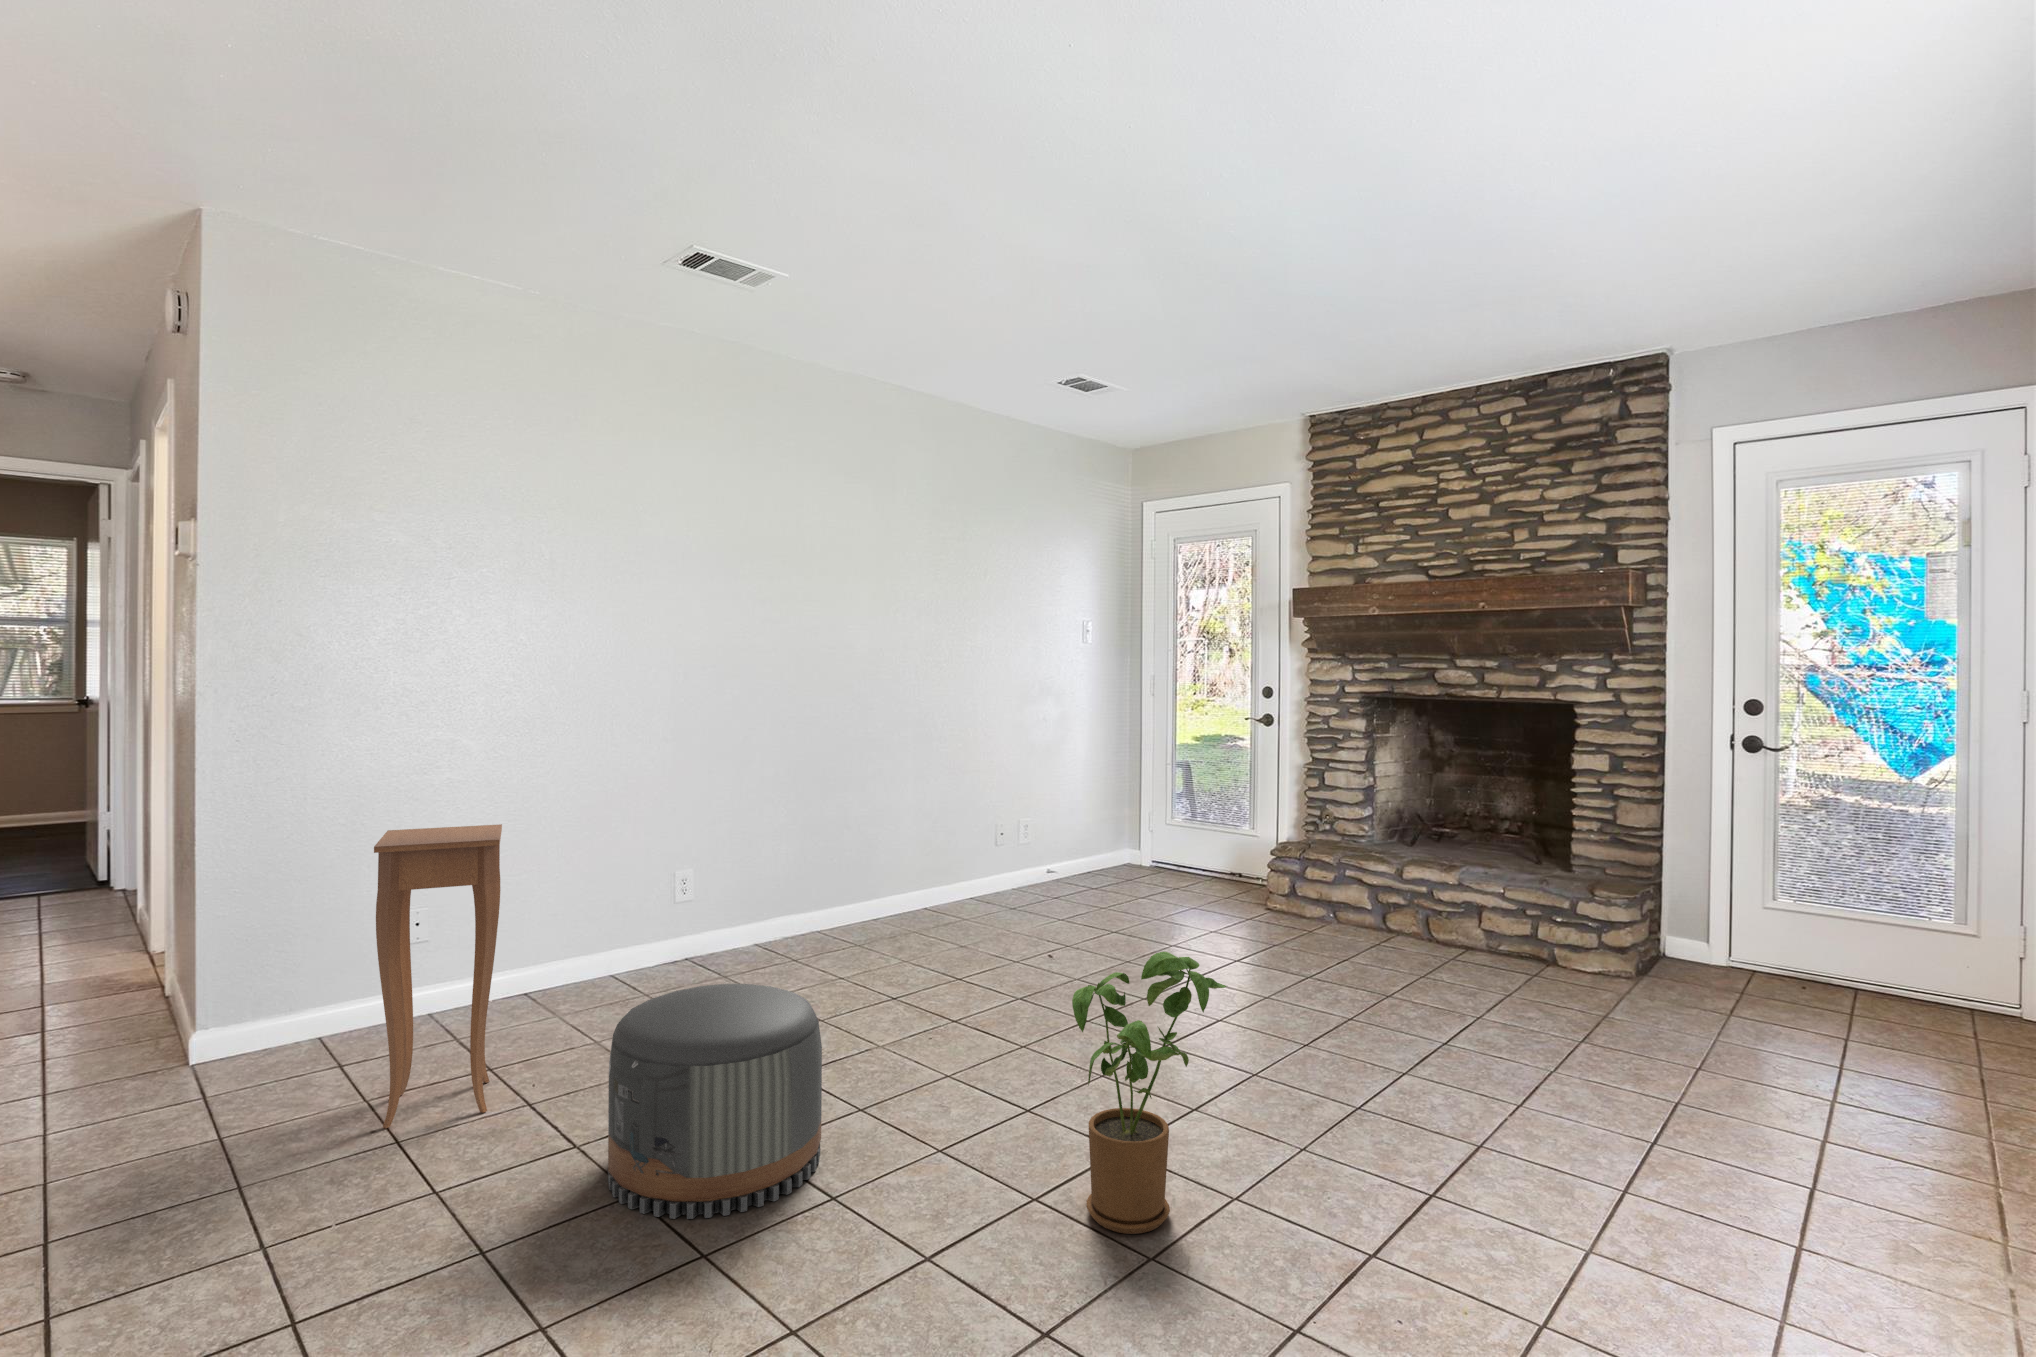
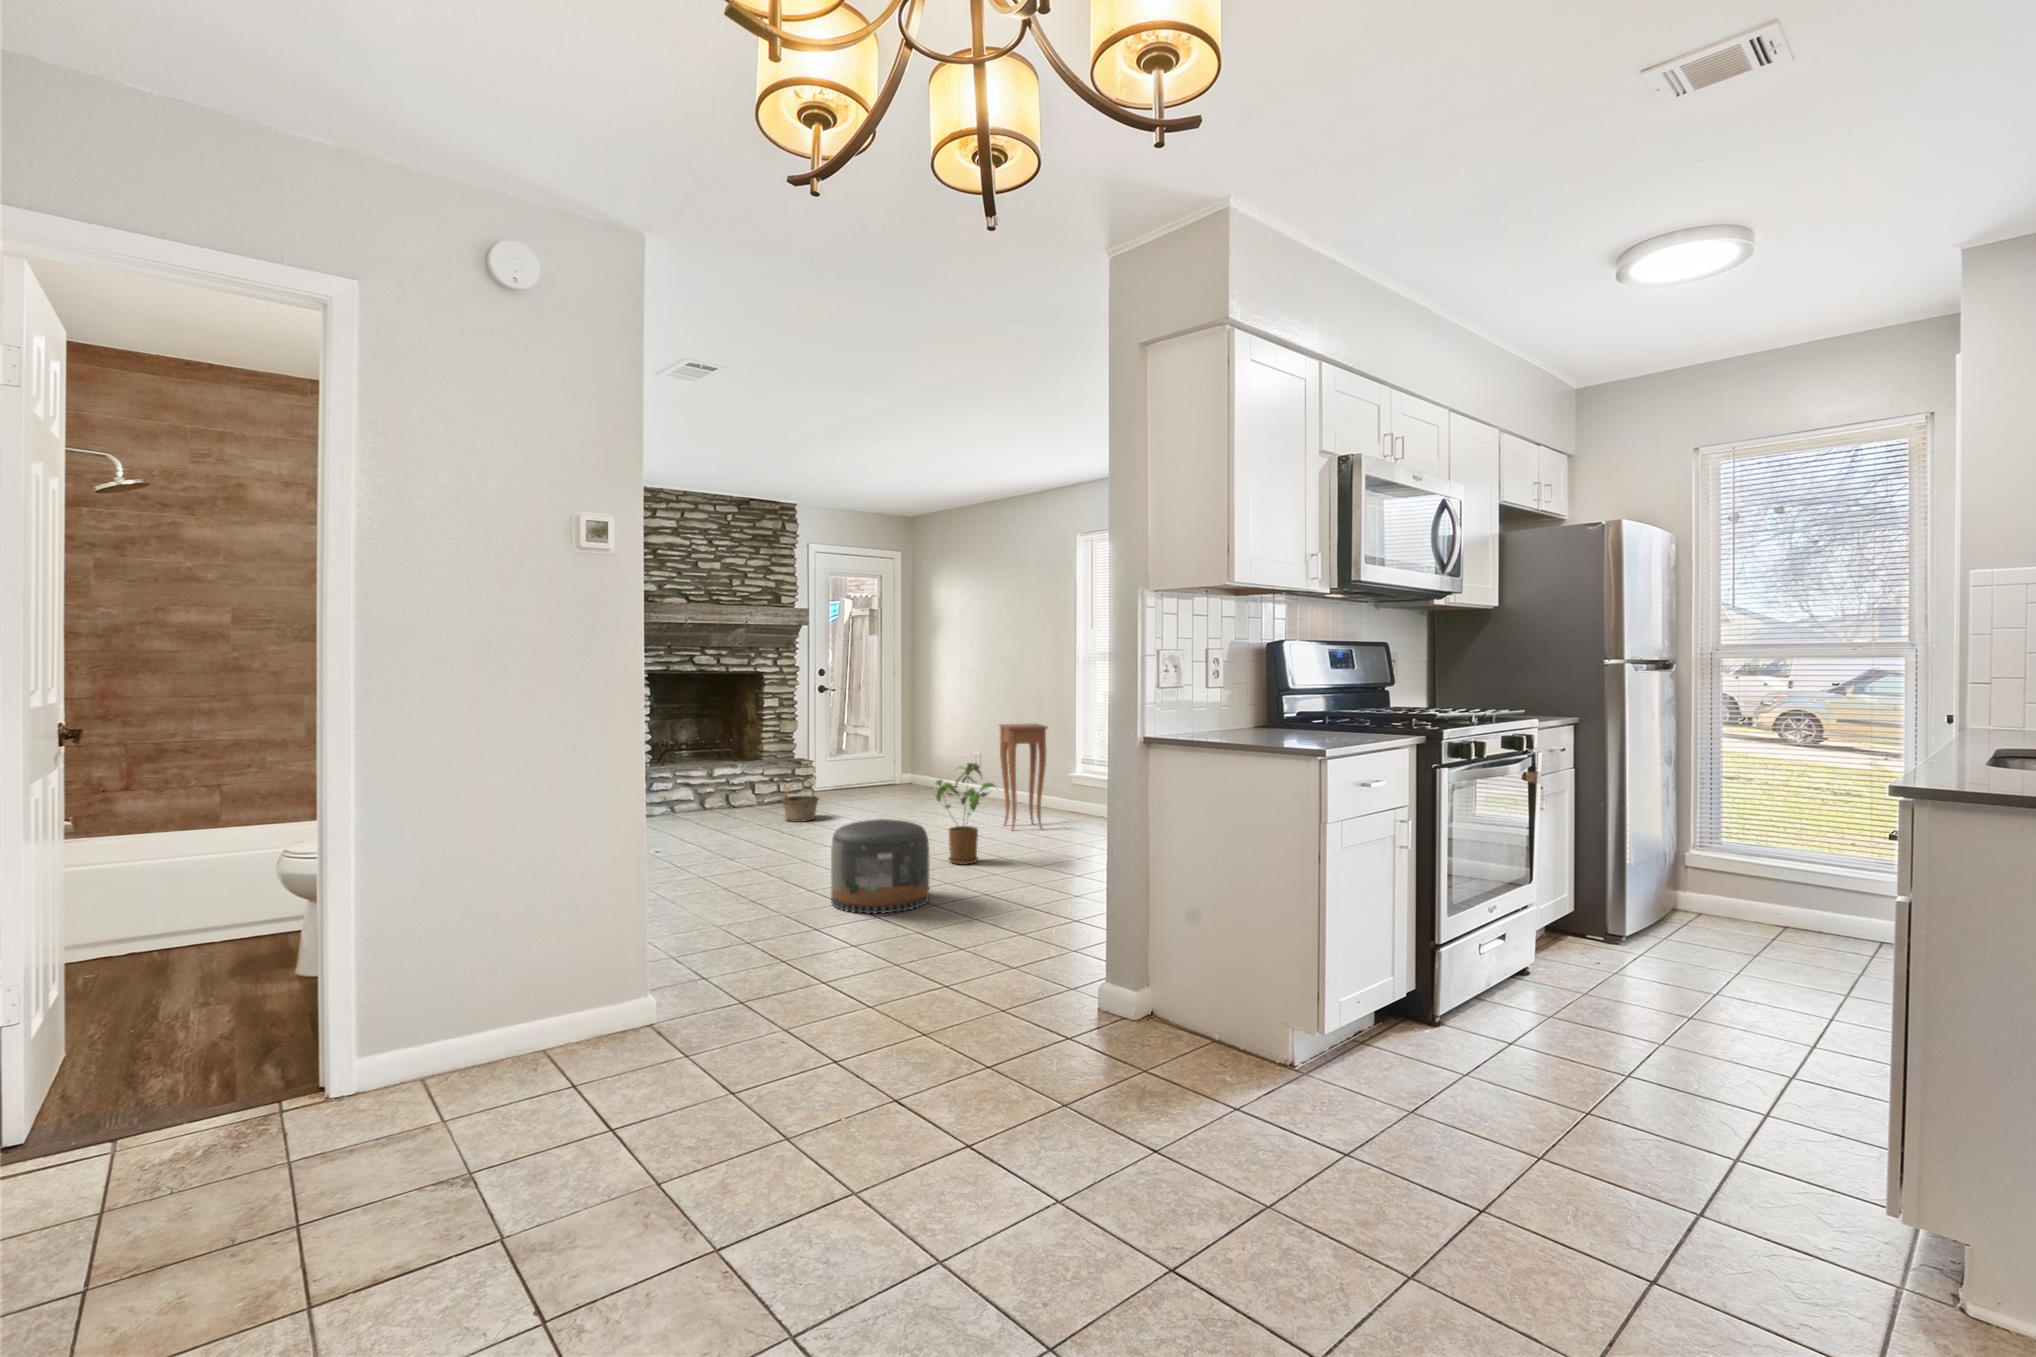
side table: present [374,824,502,1128] -> present [999,723,1047,830]
basket: none [1368,916,1447,1005] -> present [782,781,819,822]

